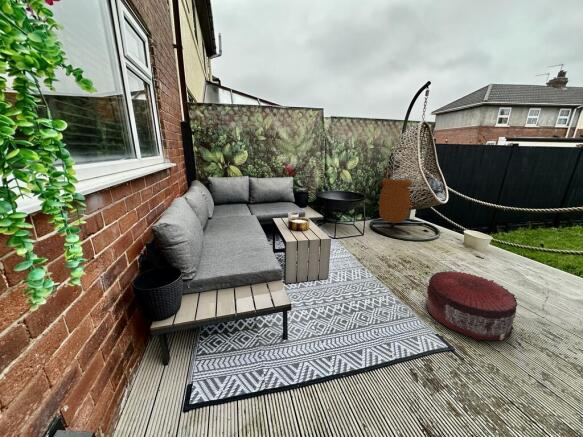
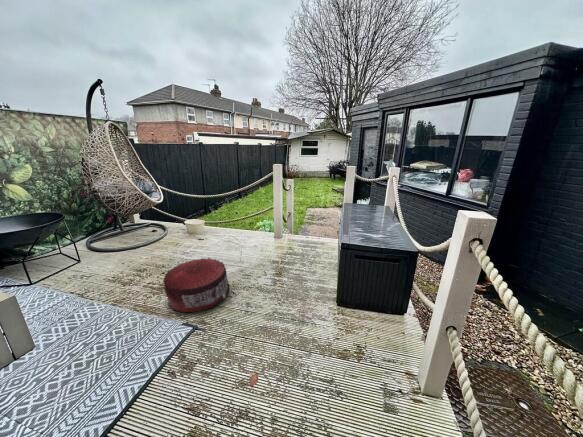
lounge chair: present [374,178,412,236] -> none [80,186,139,251]

